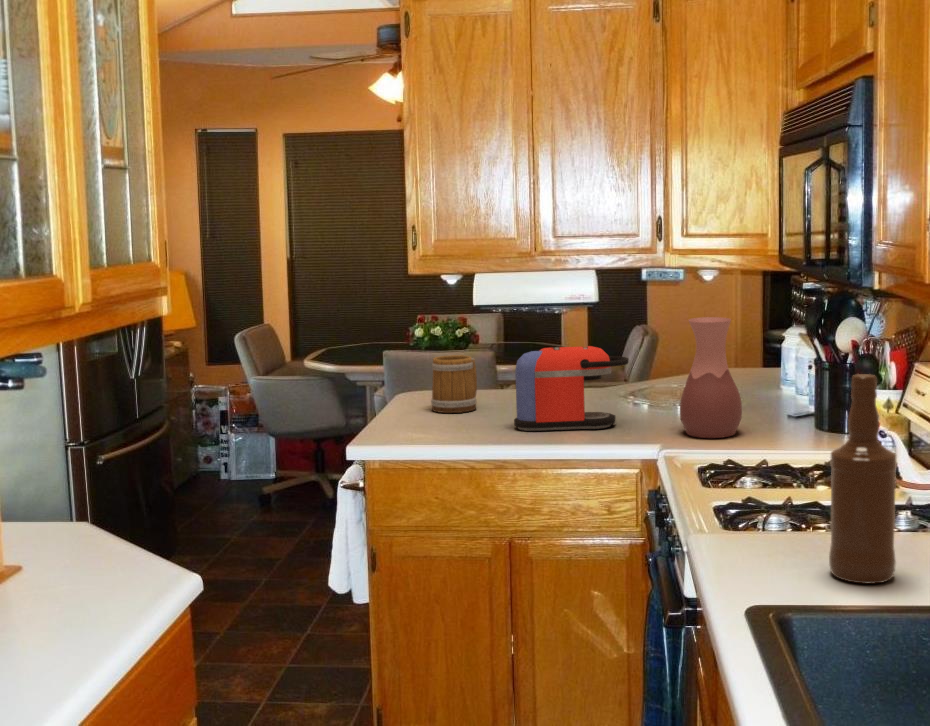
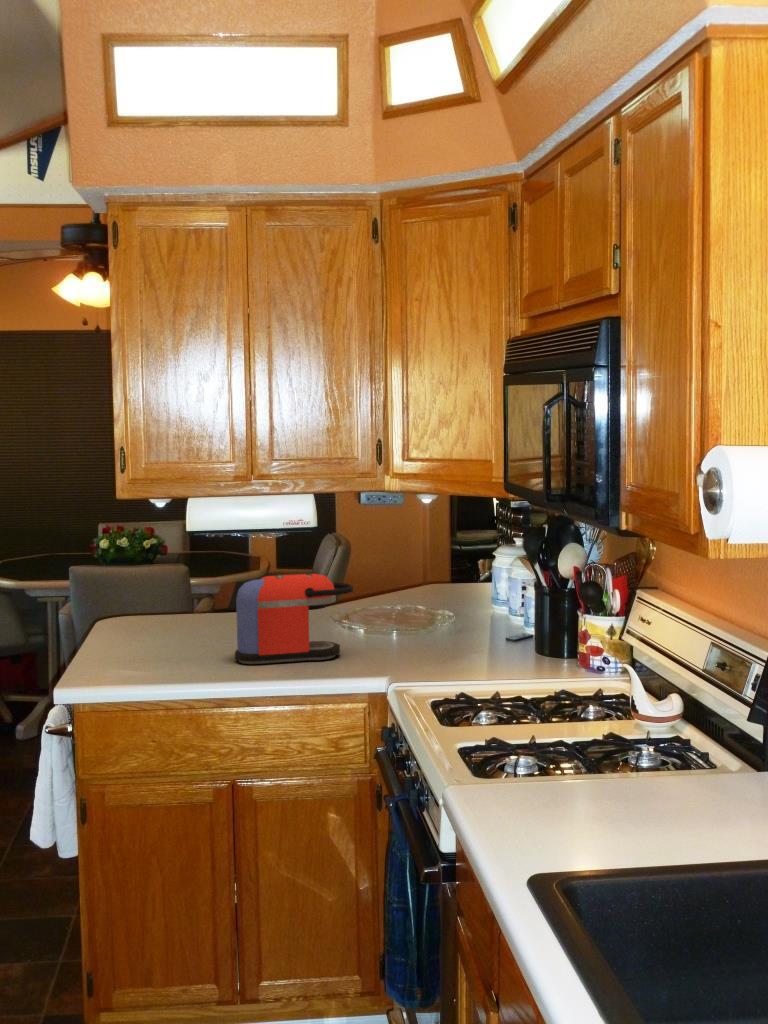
vase: present [680,317,742,438] -> none [408,544,469,668]
mug: present [431,355,477,413] -> none [139,581,189,644]
bottle: present [829,374,897,584] -> none [596,623,660,835]

